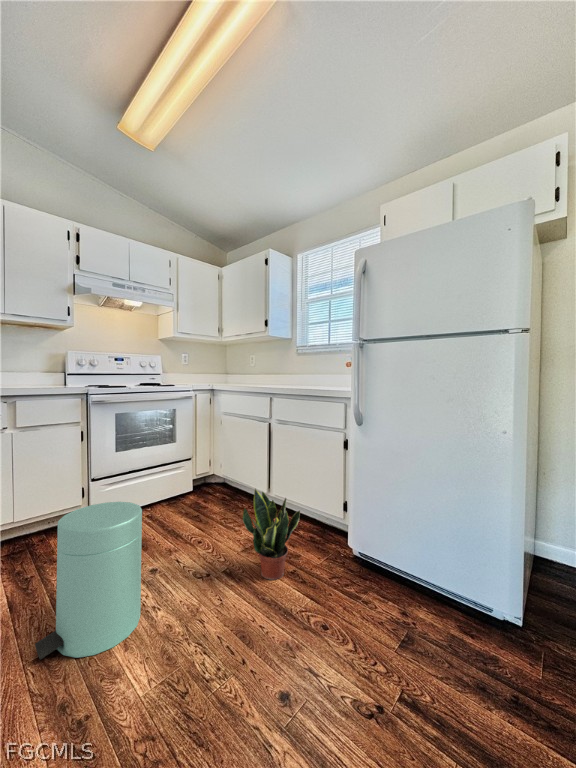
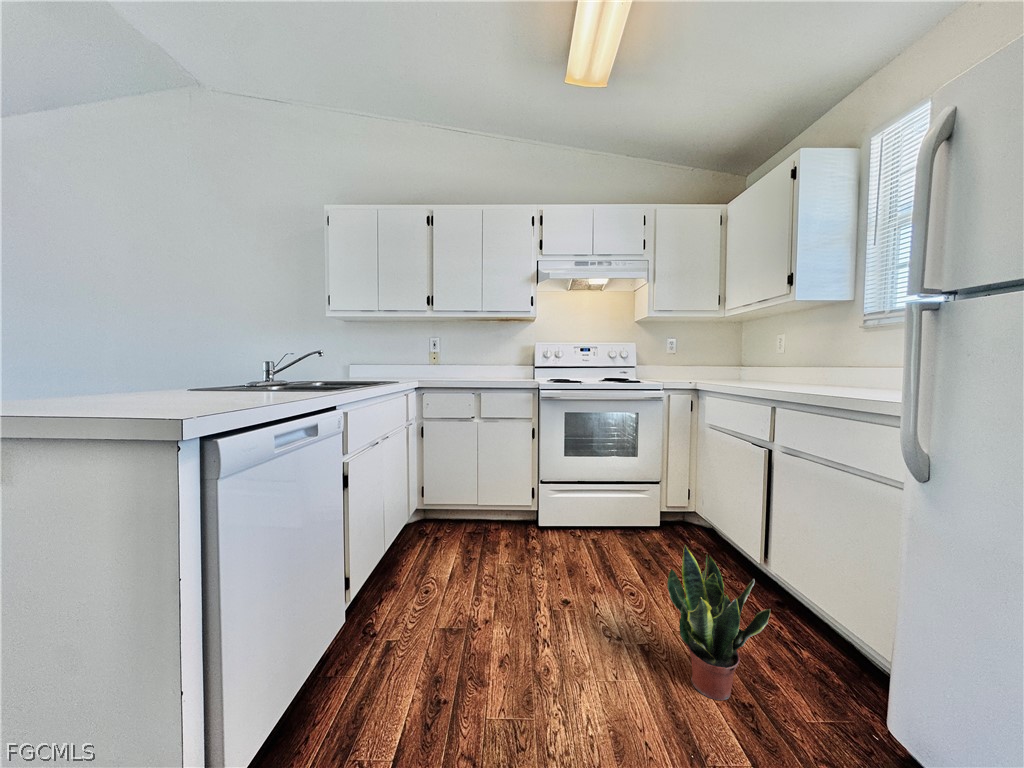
trash can: present [35,502,142,660] -> none [441,505,538,656]

